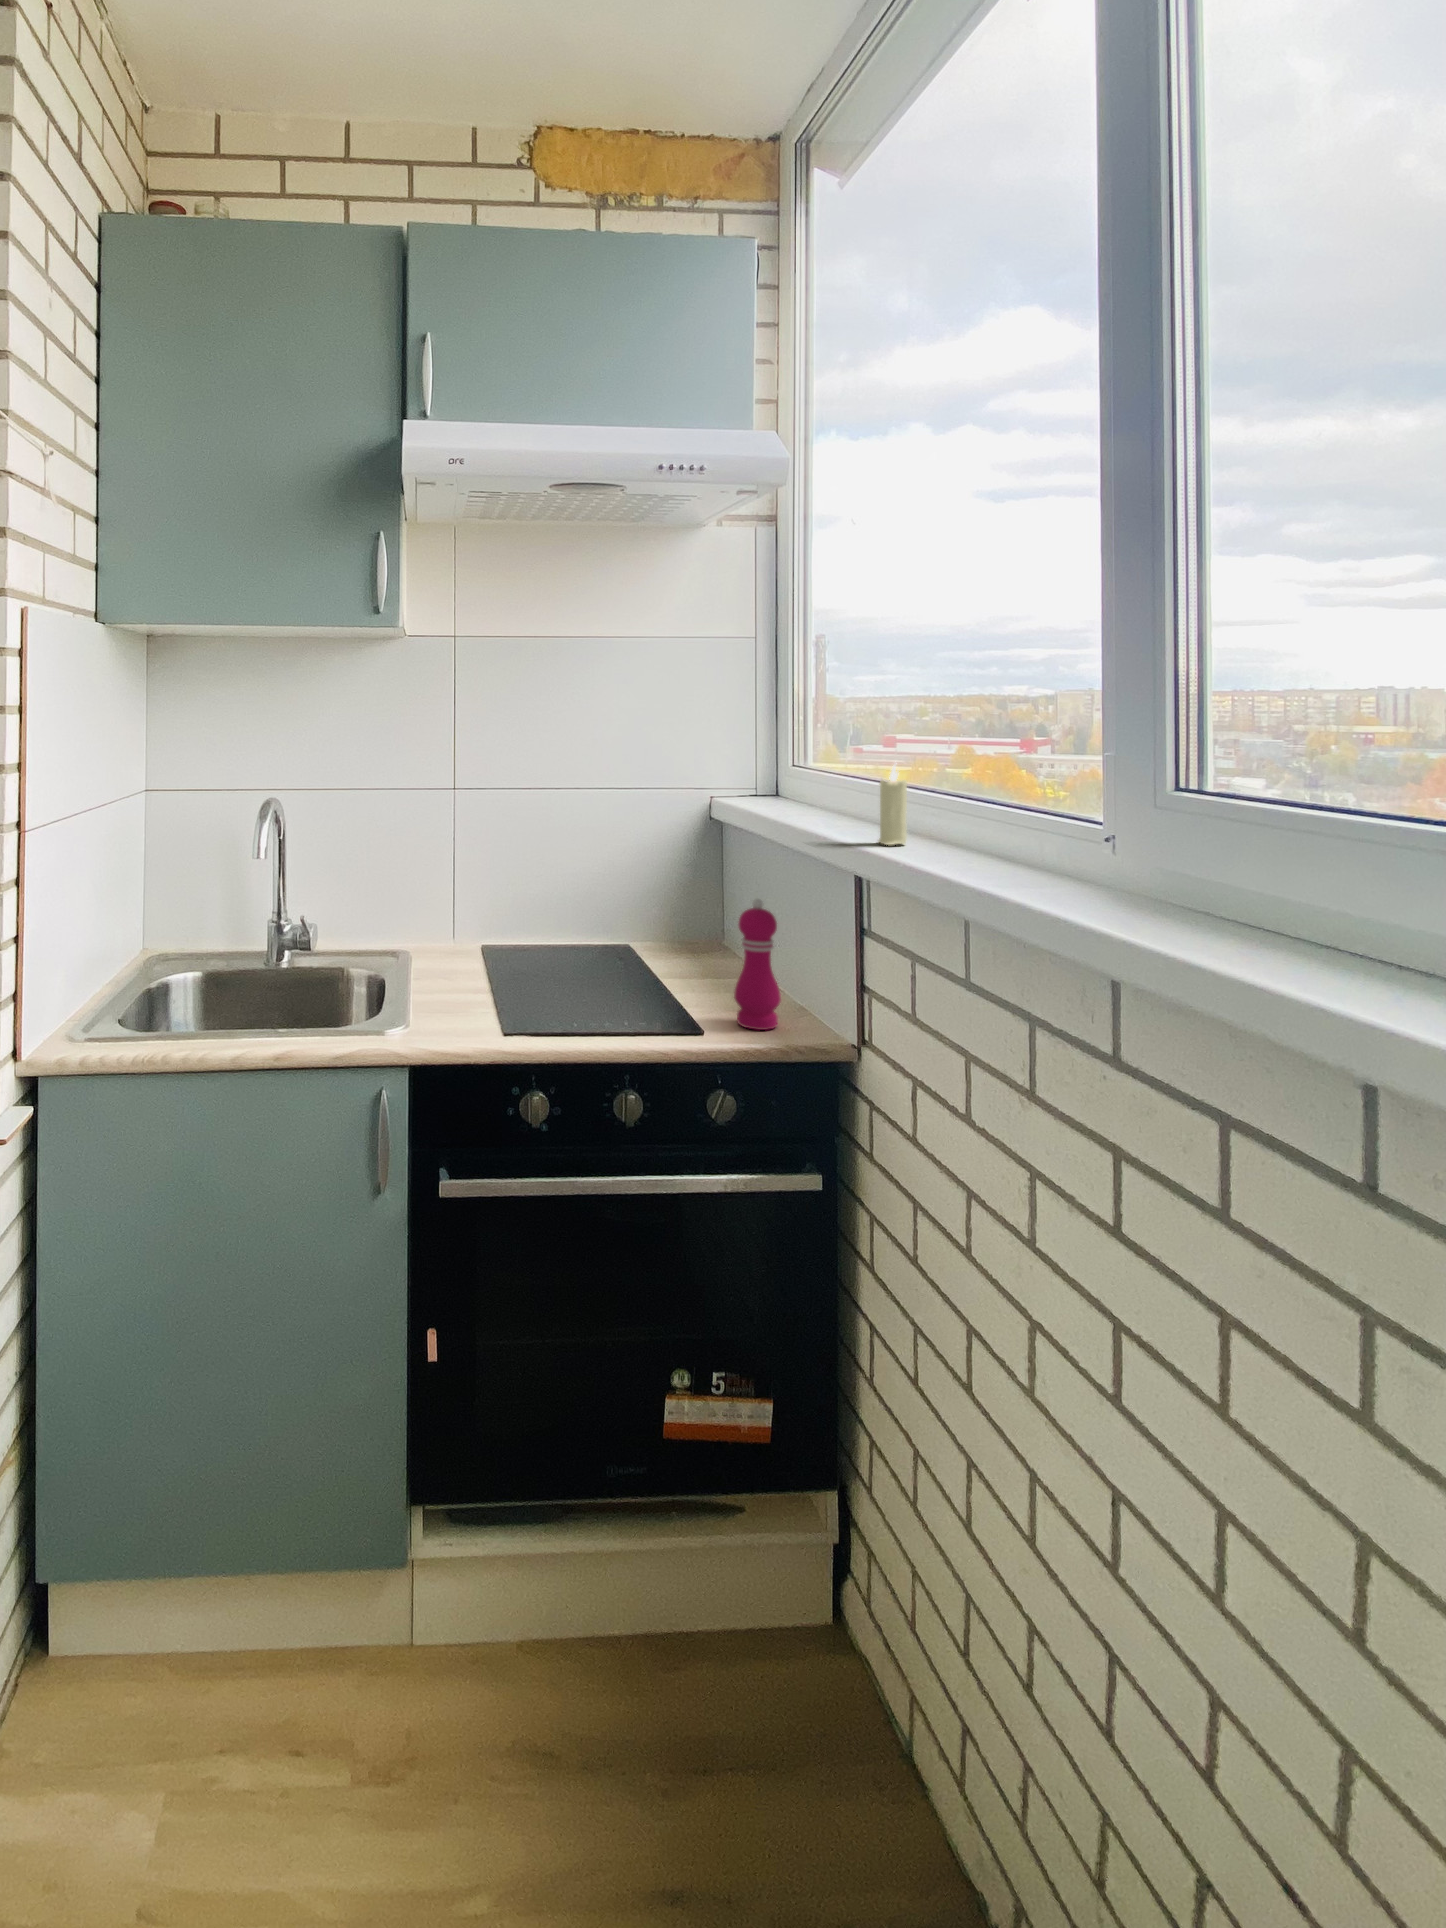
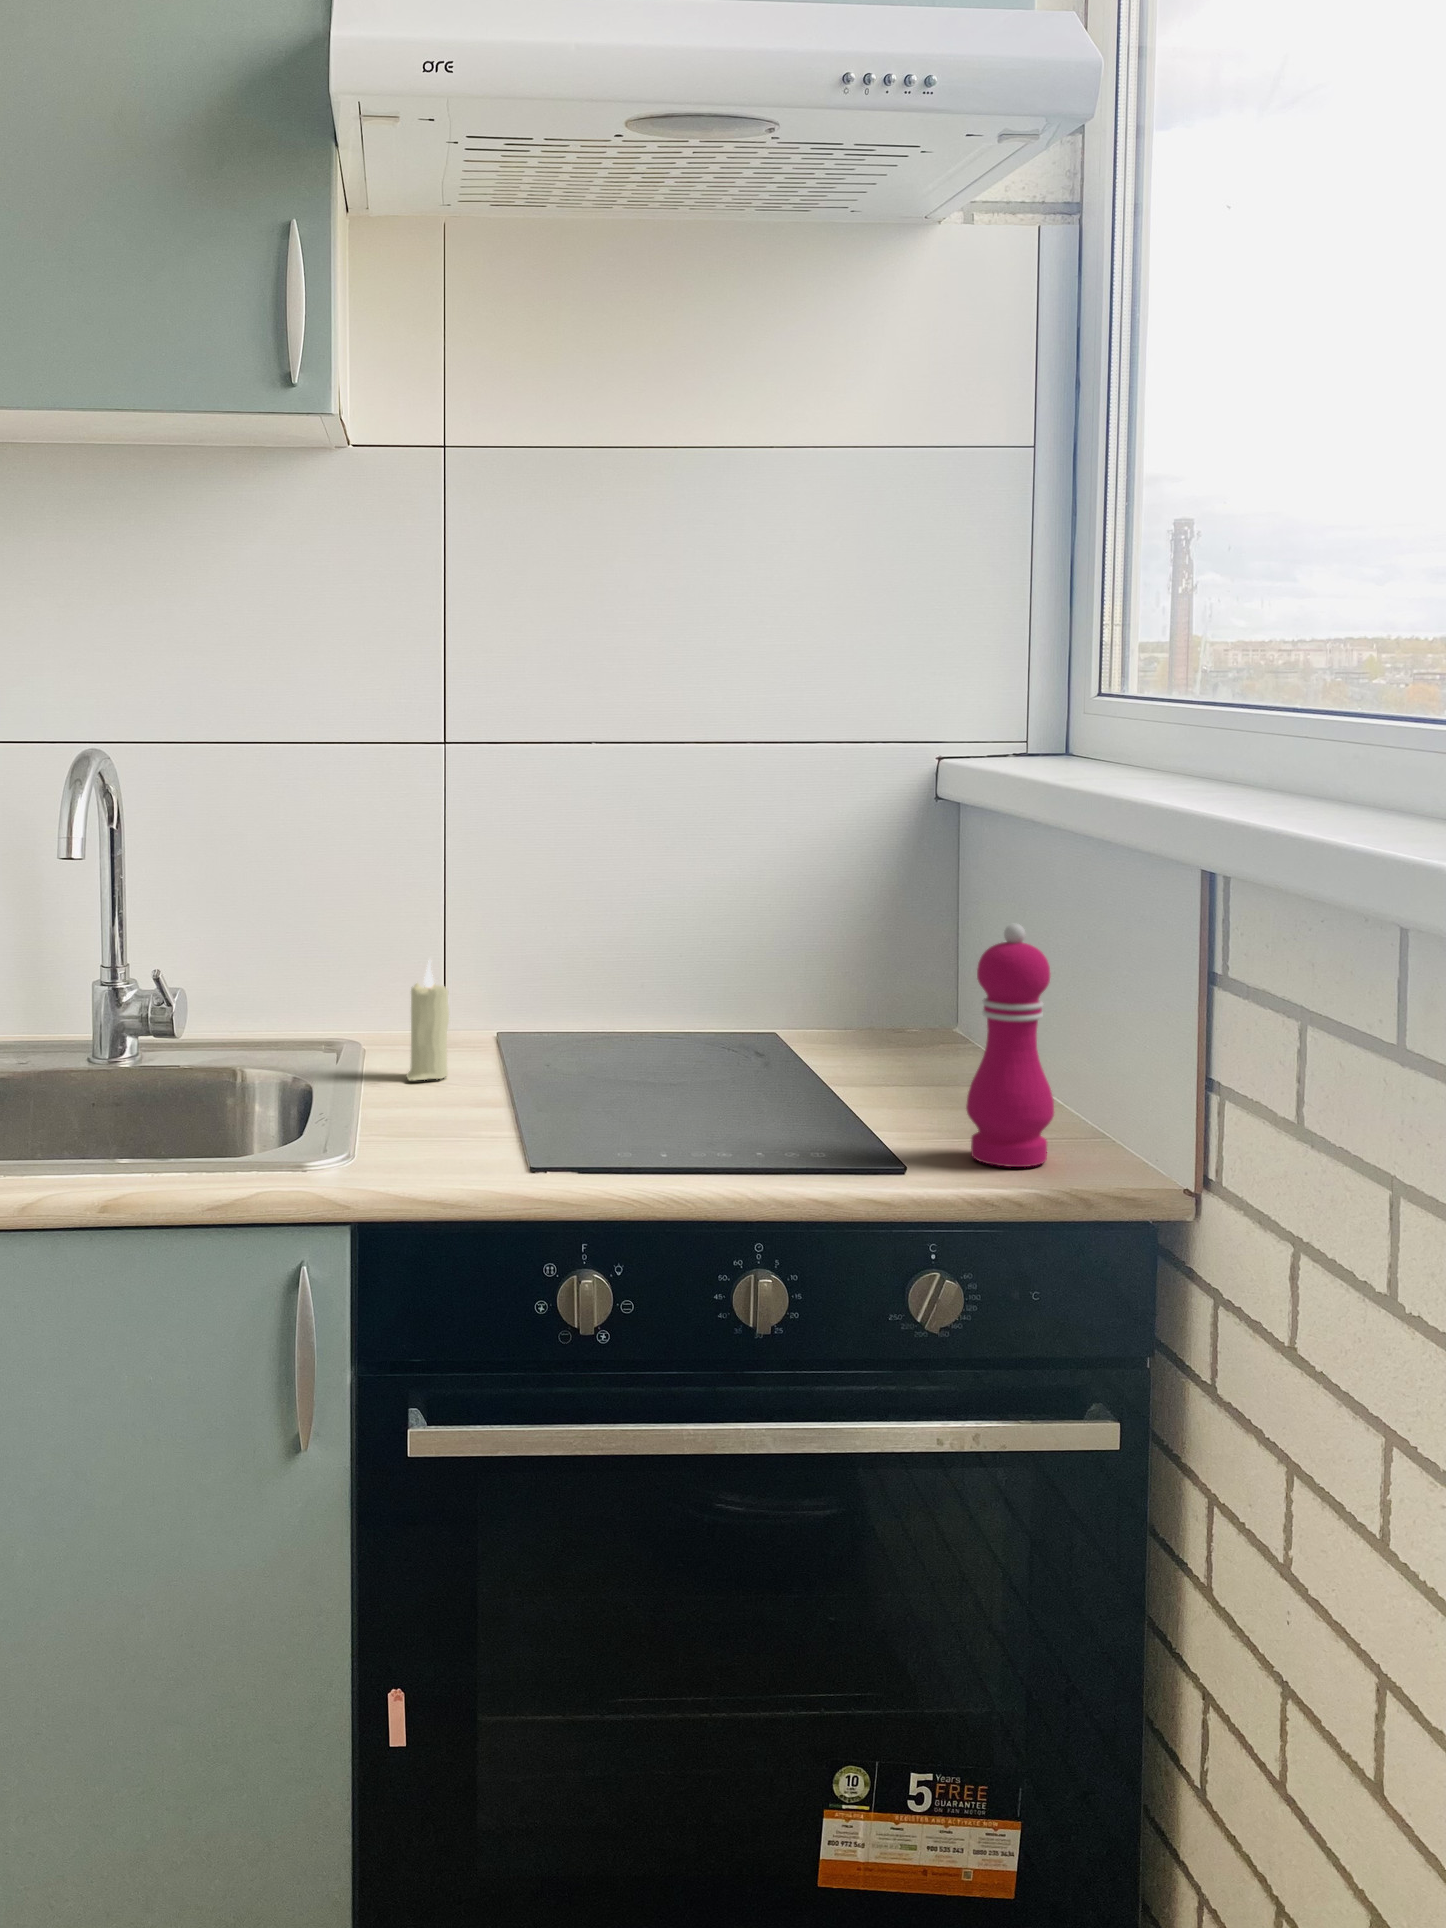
candle: present [878,763,907,845] -> present [406,960,449,1080]

